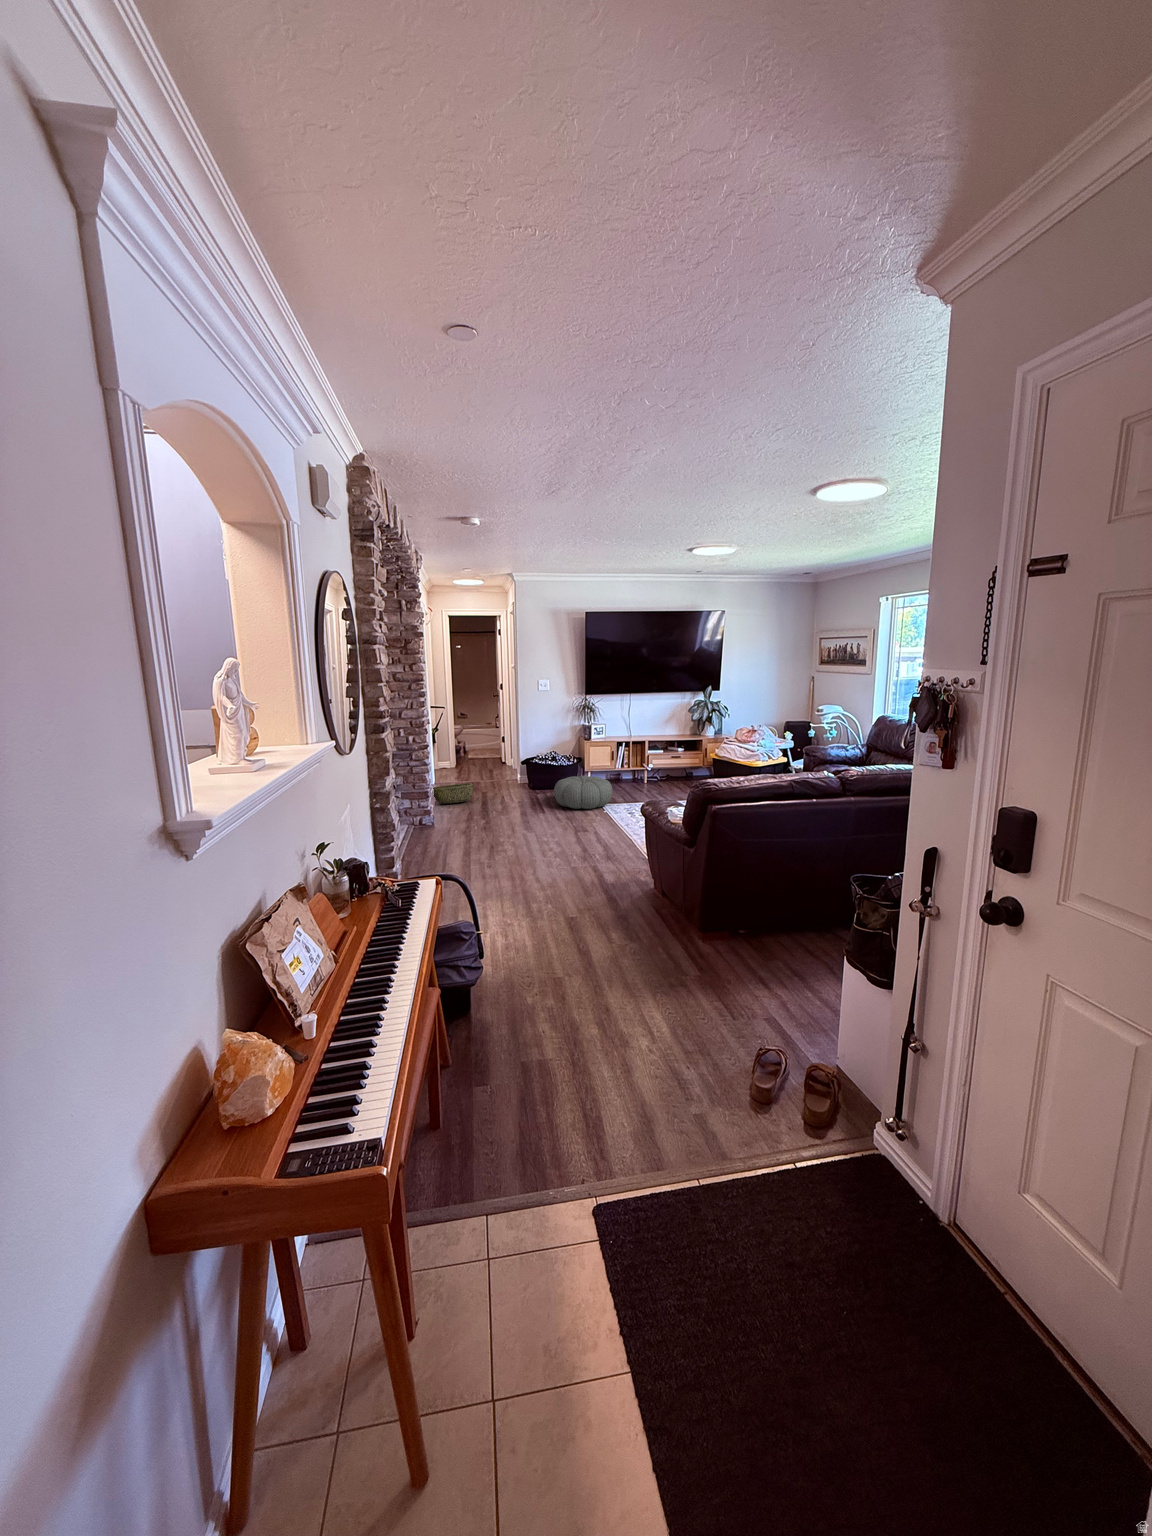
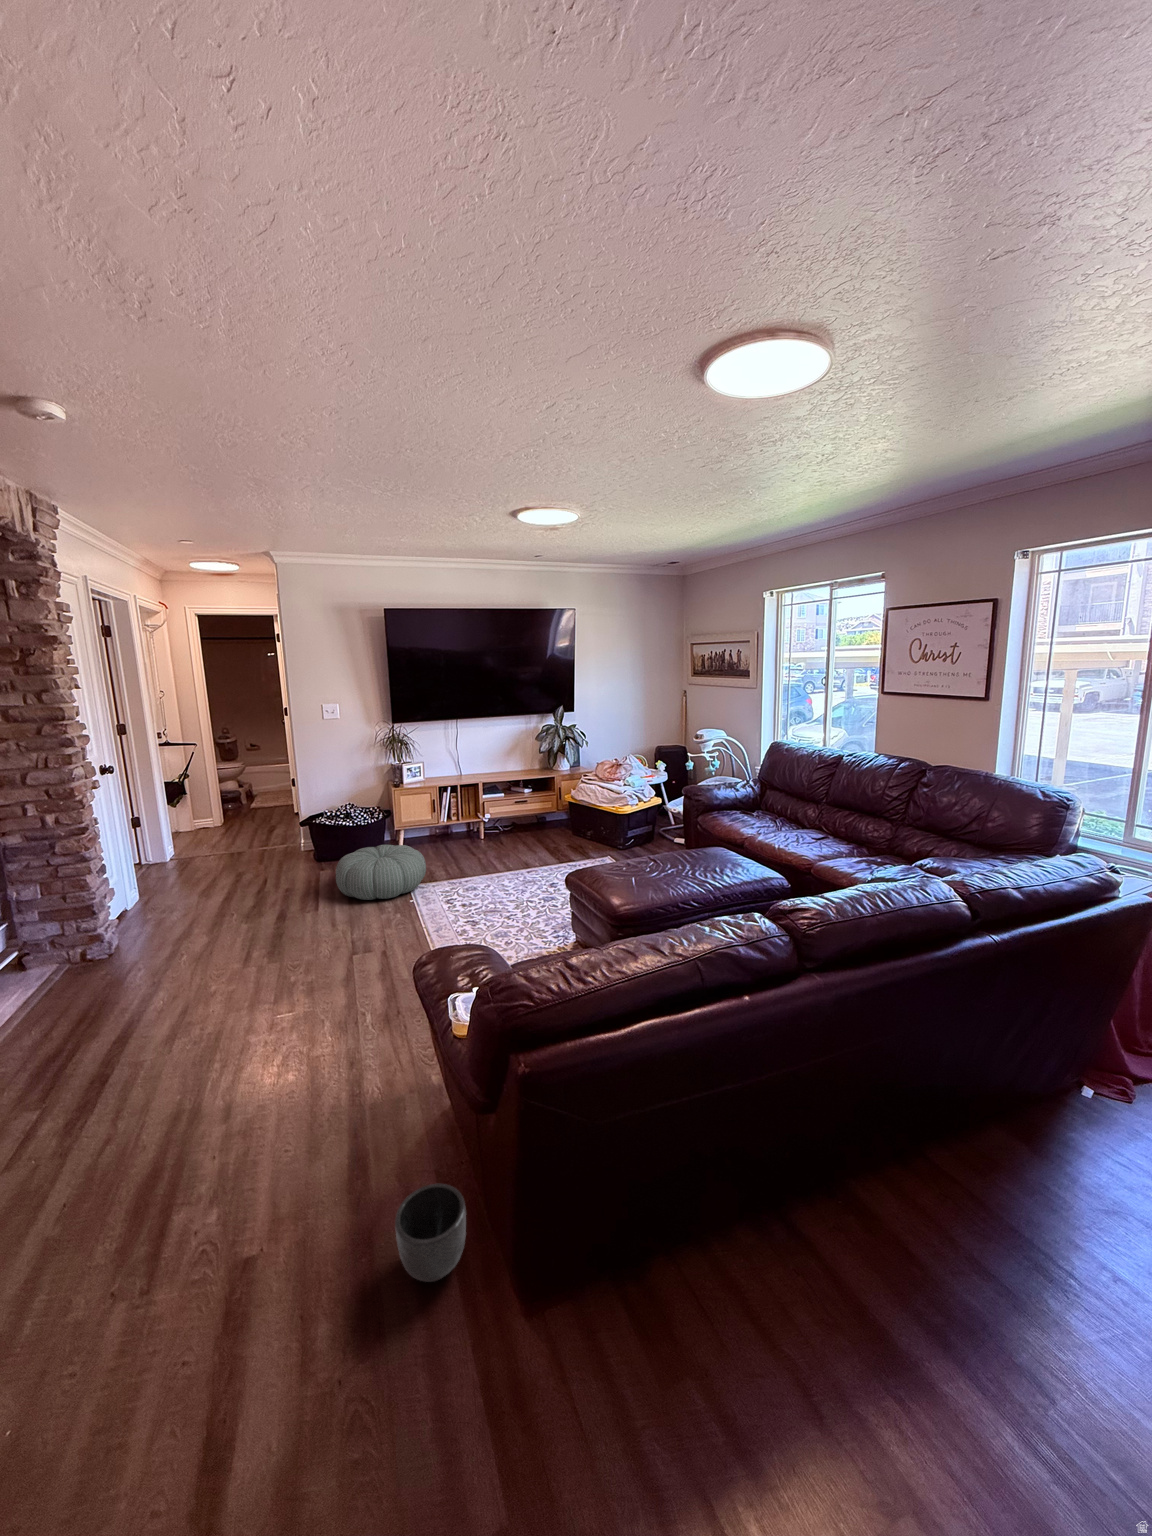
woven basket: present [433,783,473,804] -> none [126,868,205,908]
planter: none [639,900,672,939] -> present [395,1184,466,1282]

